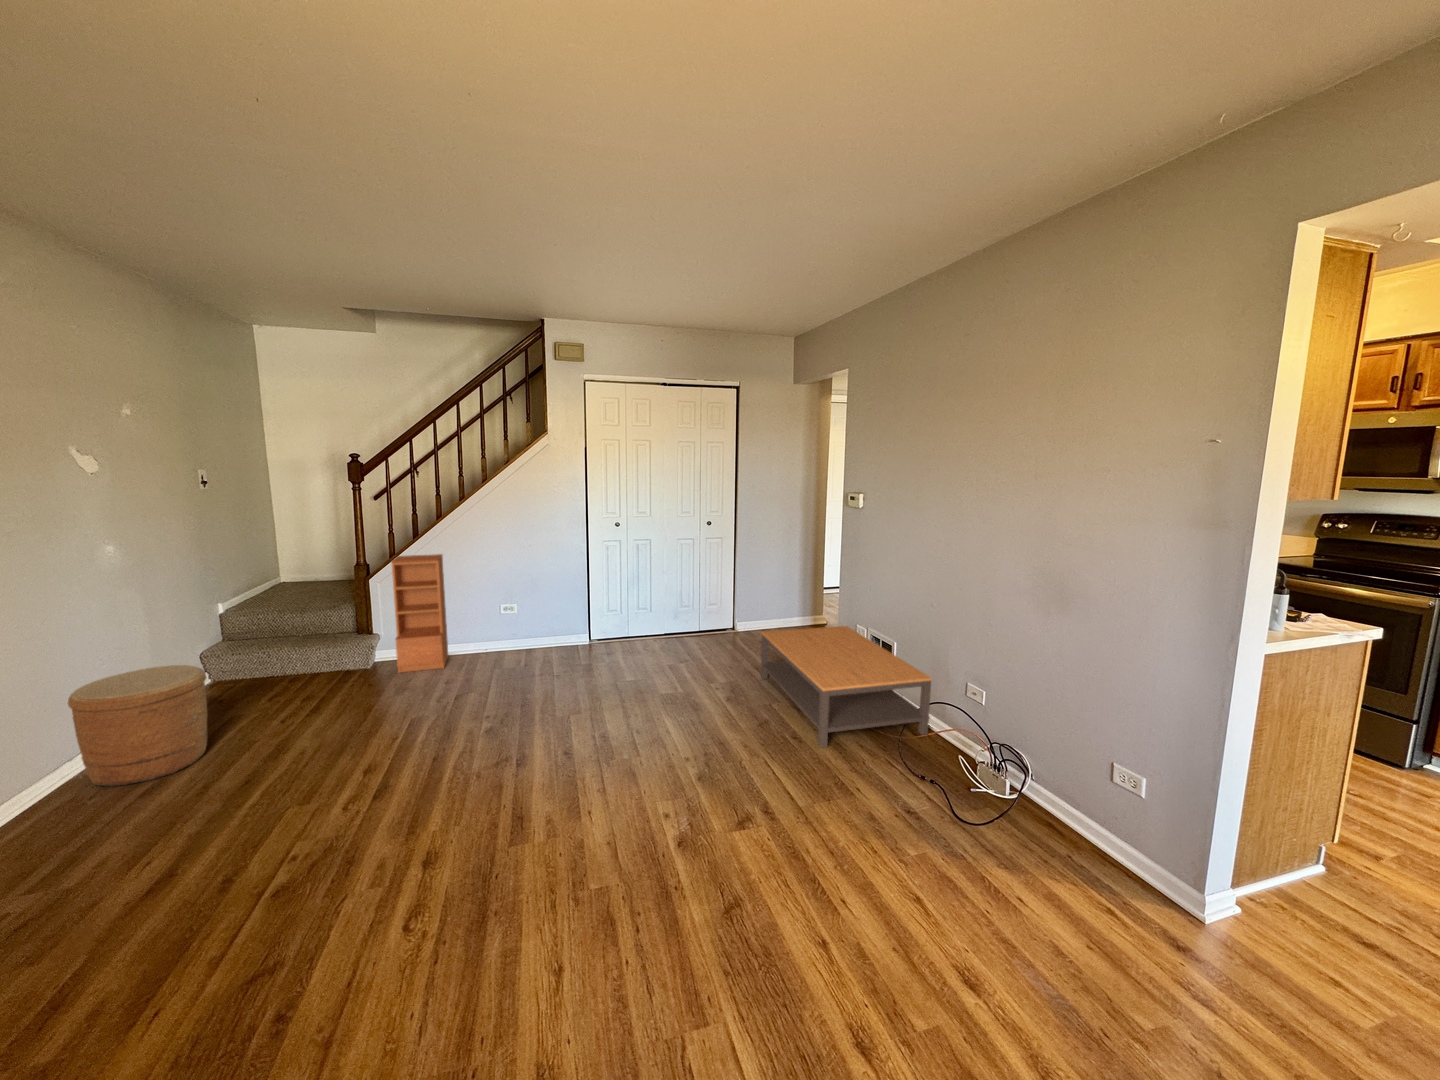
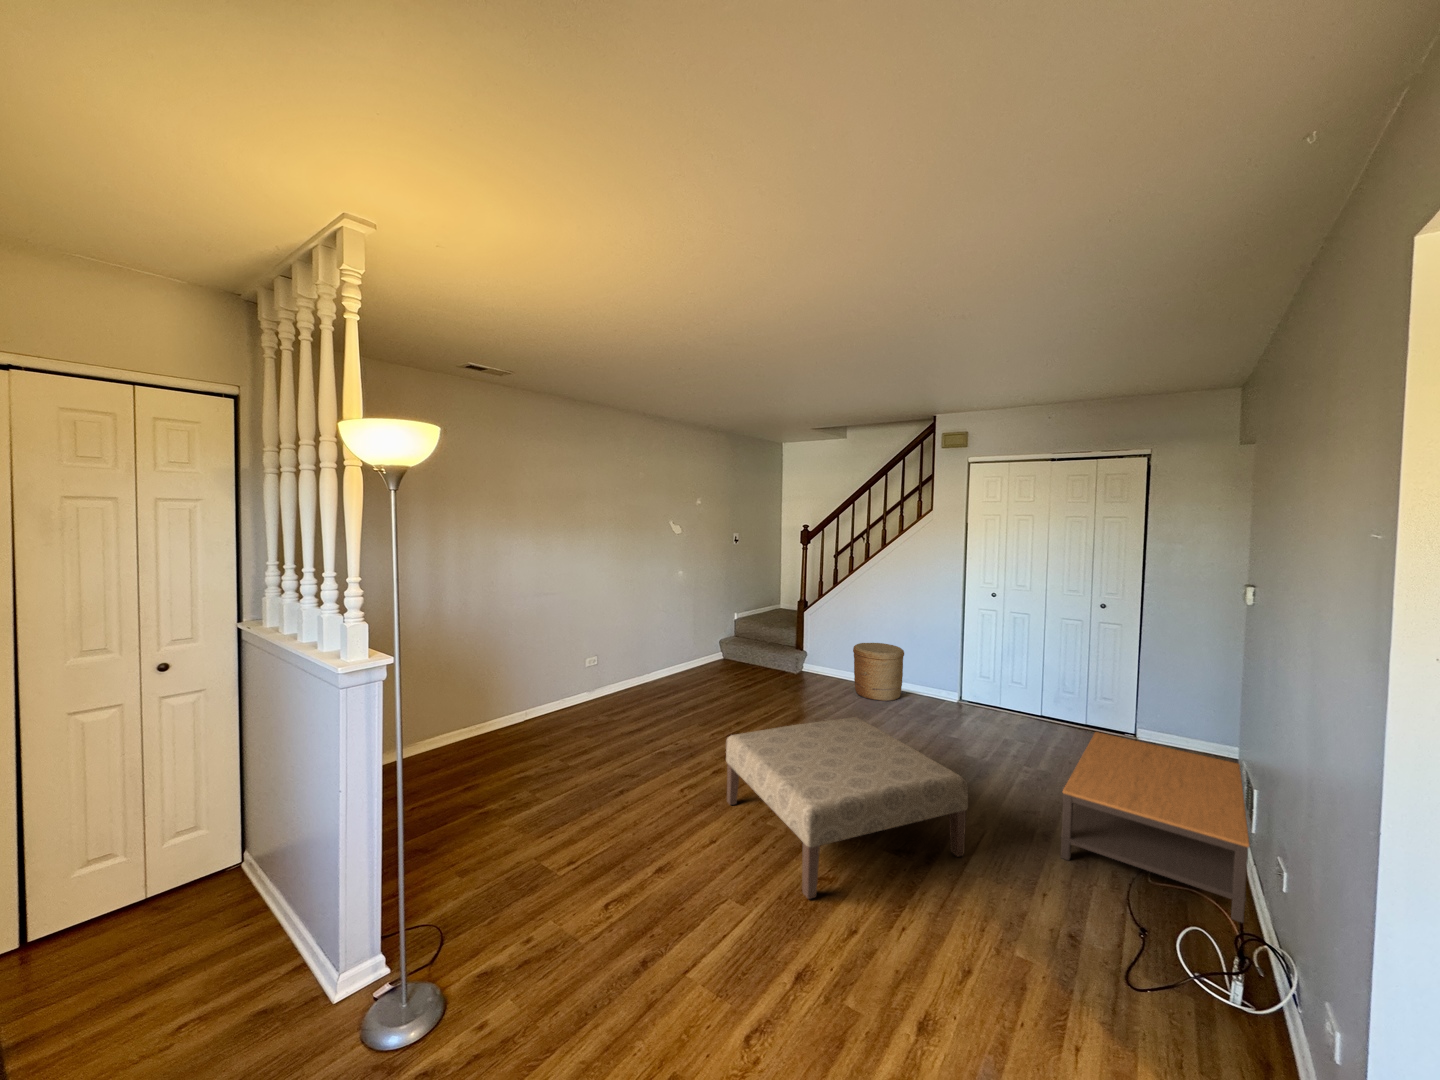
bookcase: present [391,554,448,673] -> none [806,598,847,686]
woven basket: present [68,665,207,786] -> present [853,643,904,701]
ottoman: none [494,693,784,946] -> present [726,717,968,899]

